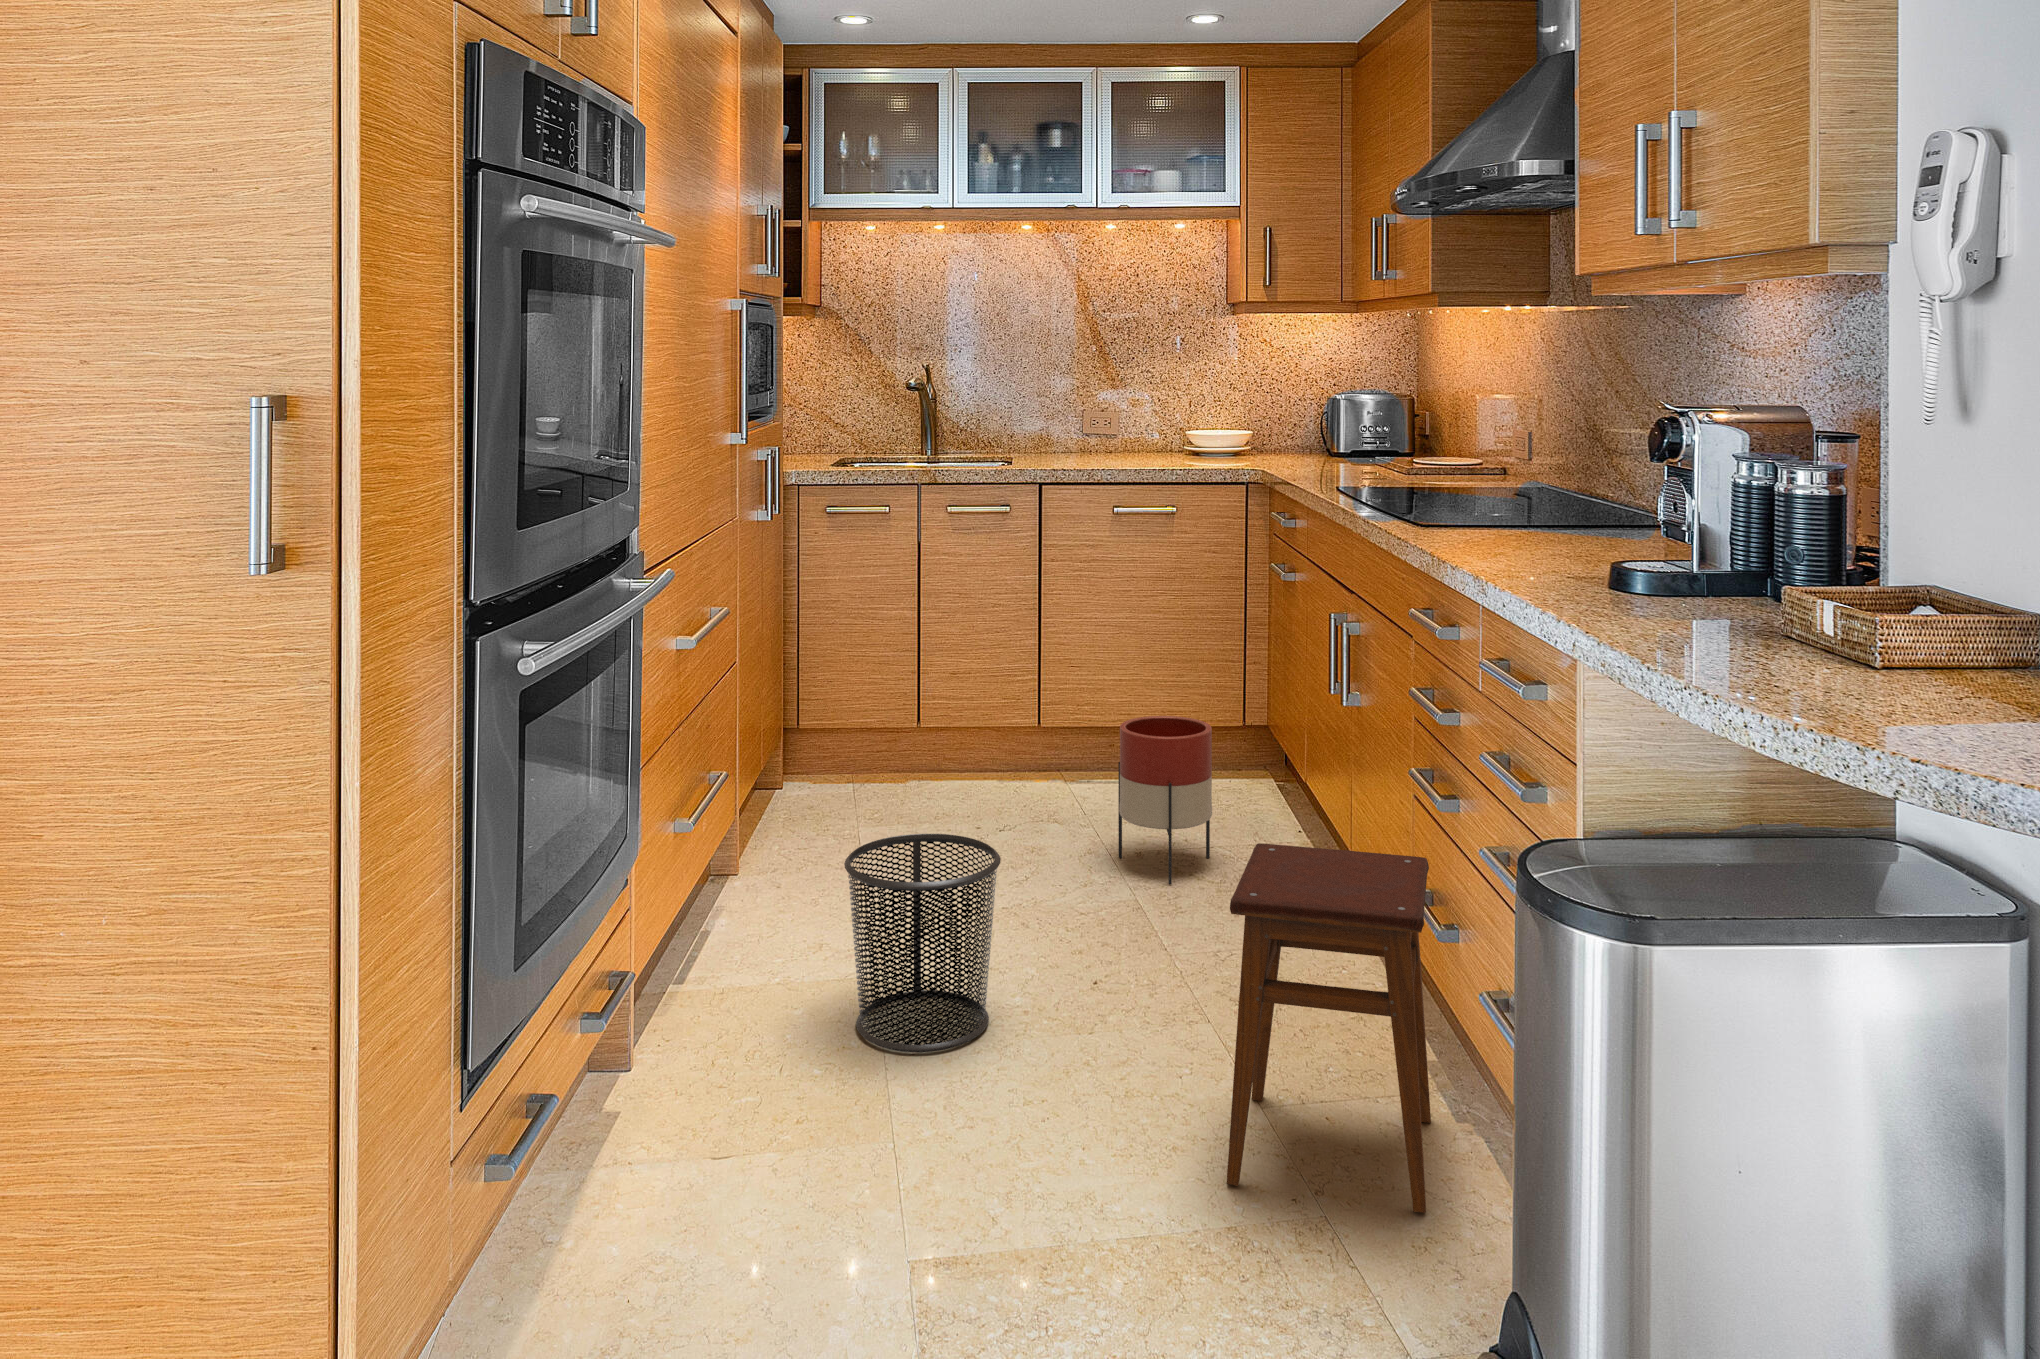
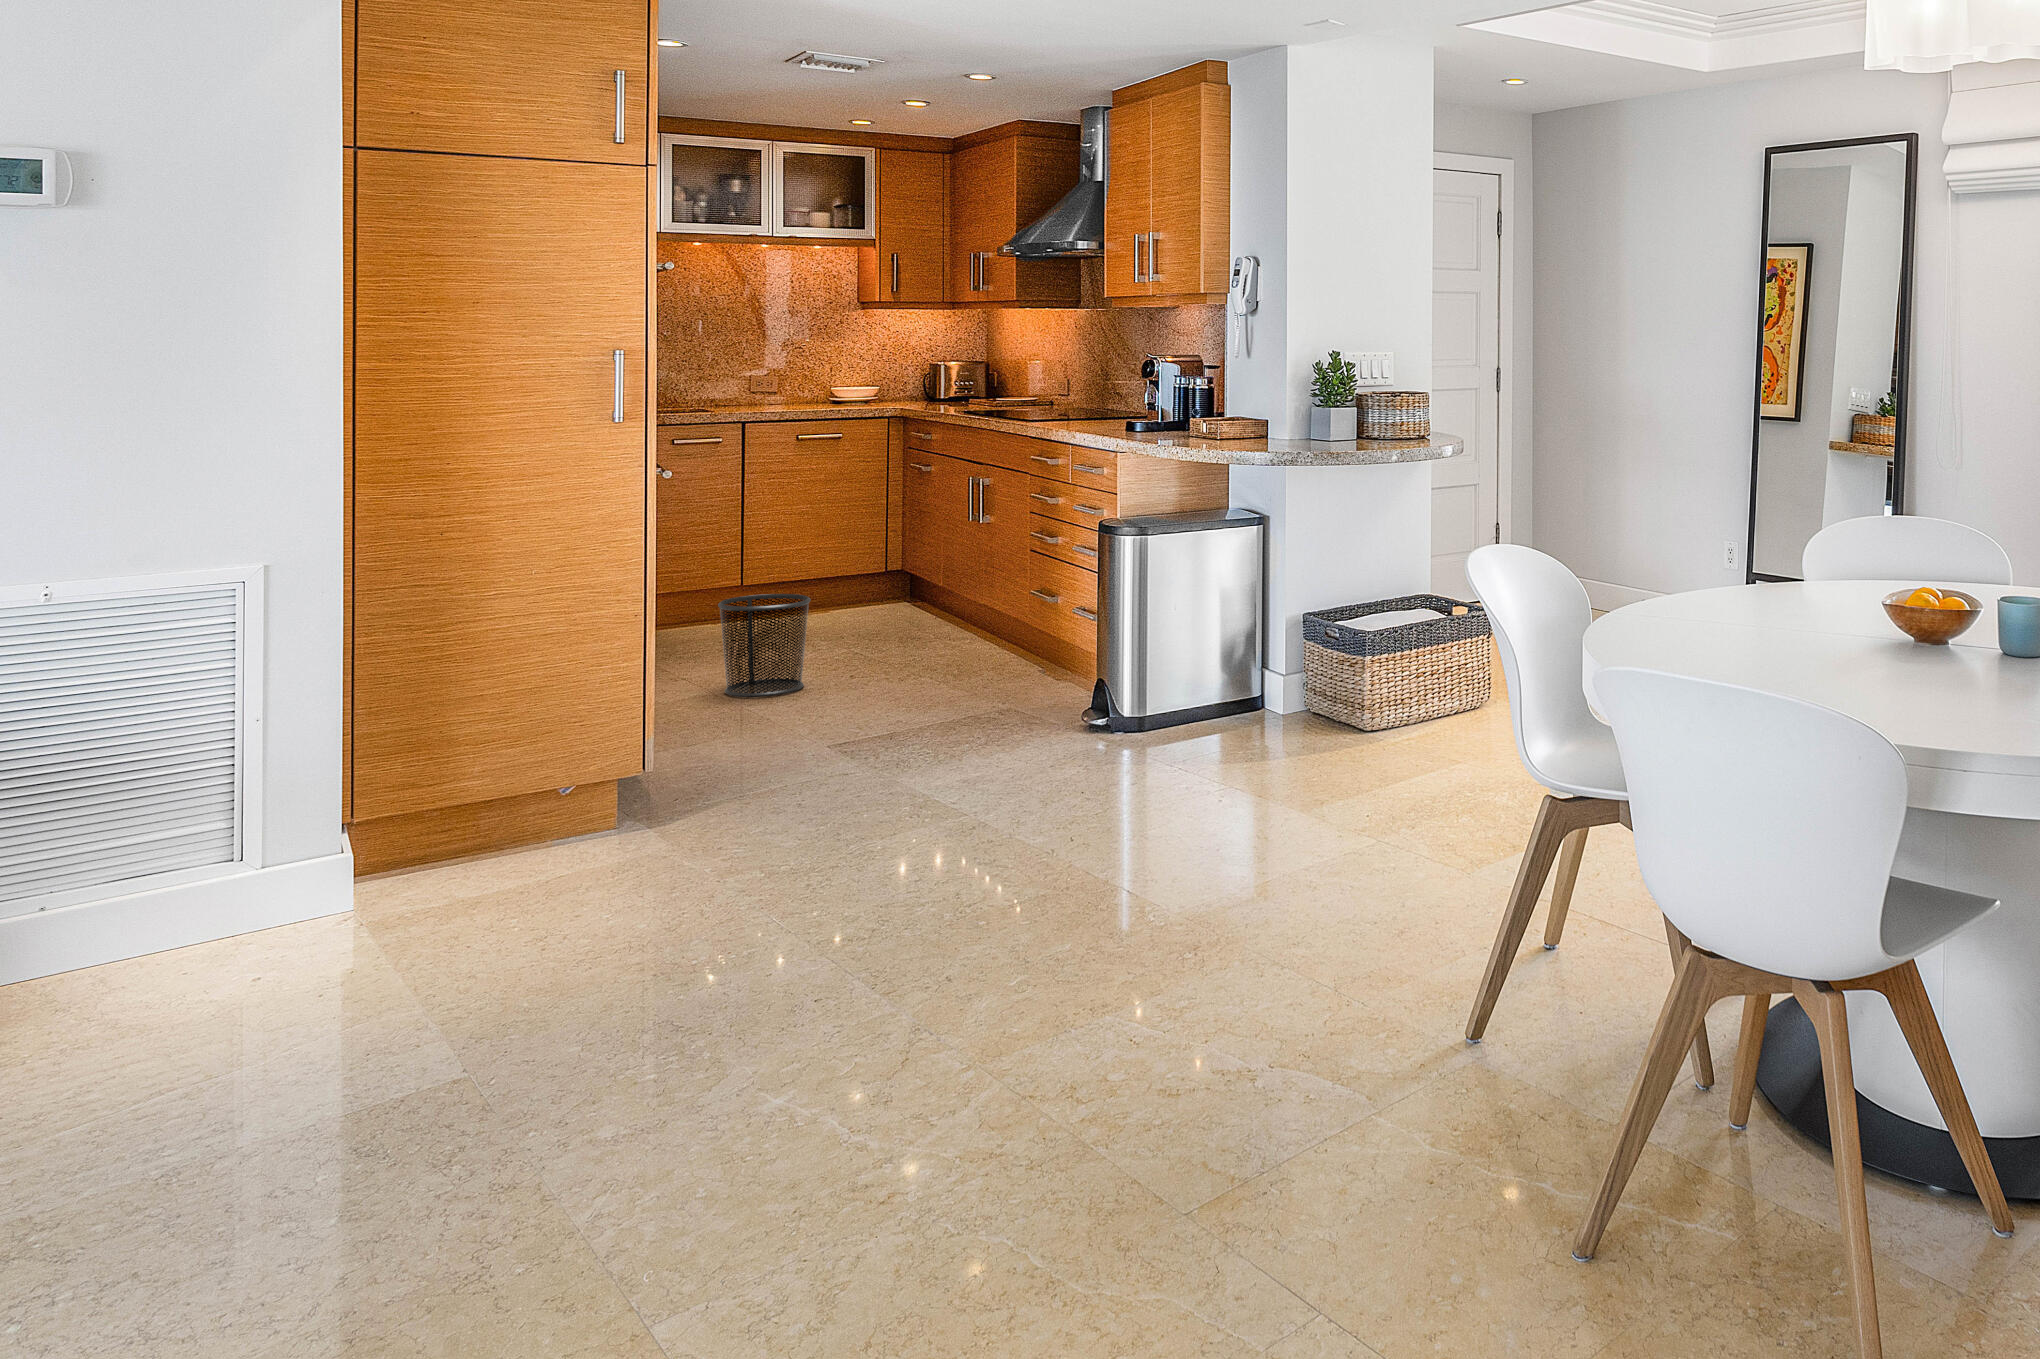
planter: present [1118,716,1212,884] -> none [828,549,890,639]
stool: present [1227,843,1431,1213] -> none [959,561,1051,701]

